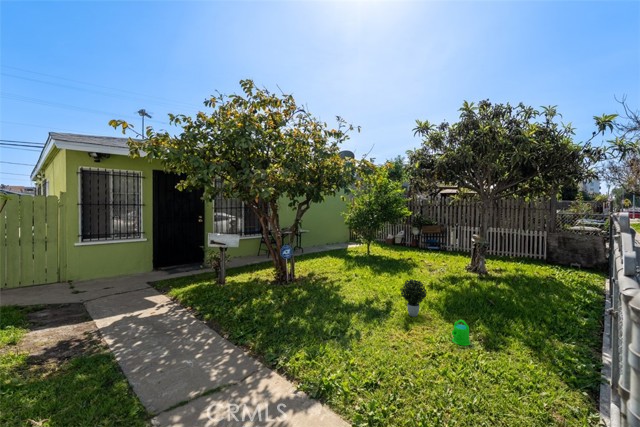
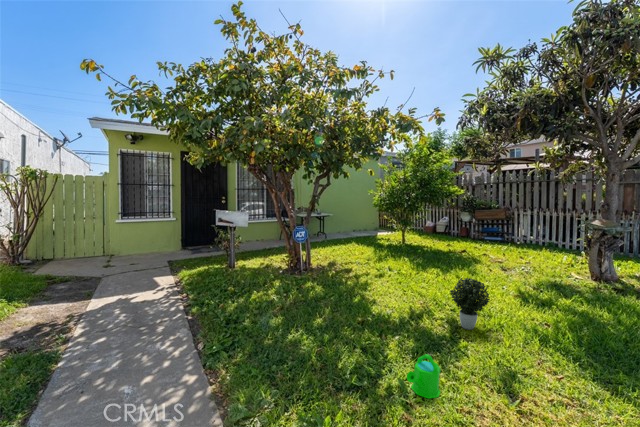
watering can: present [452,320,470,346] -> present [407,354,441,399]

